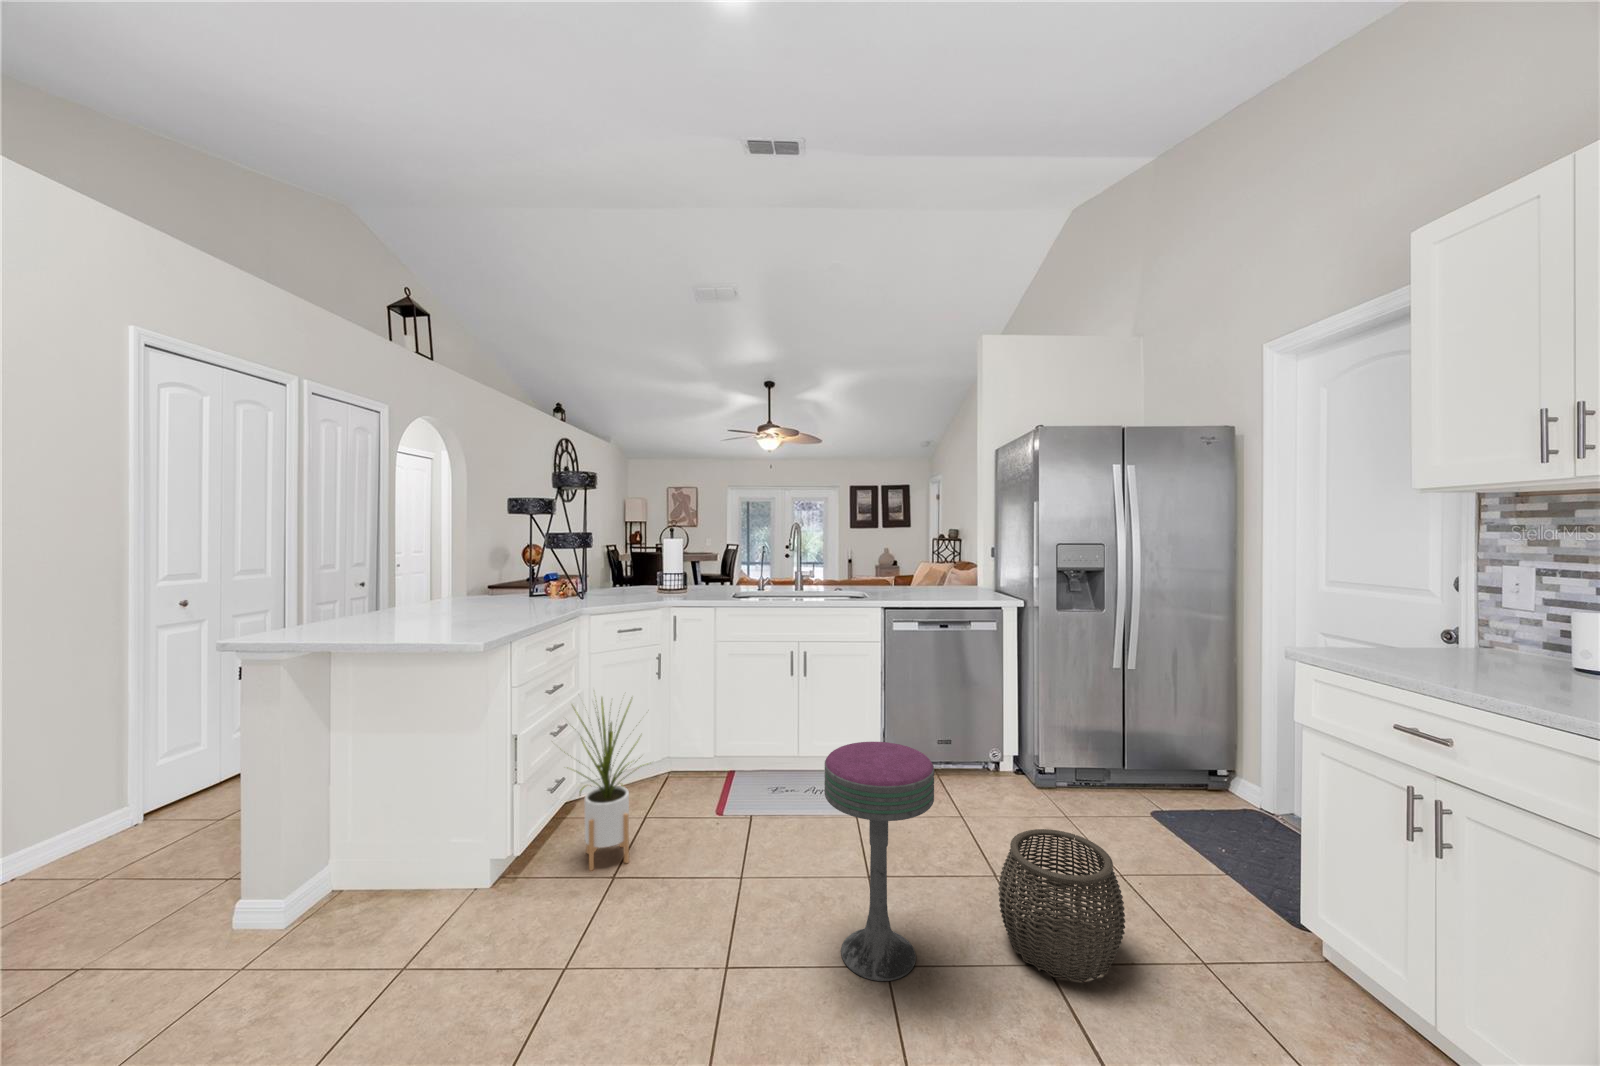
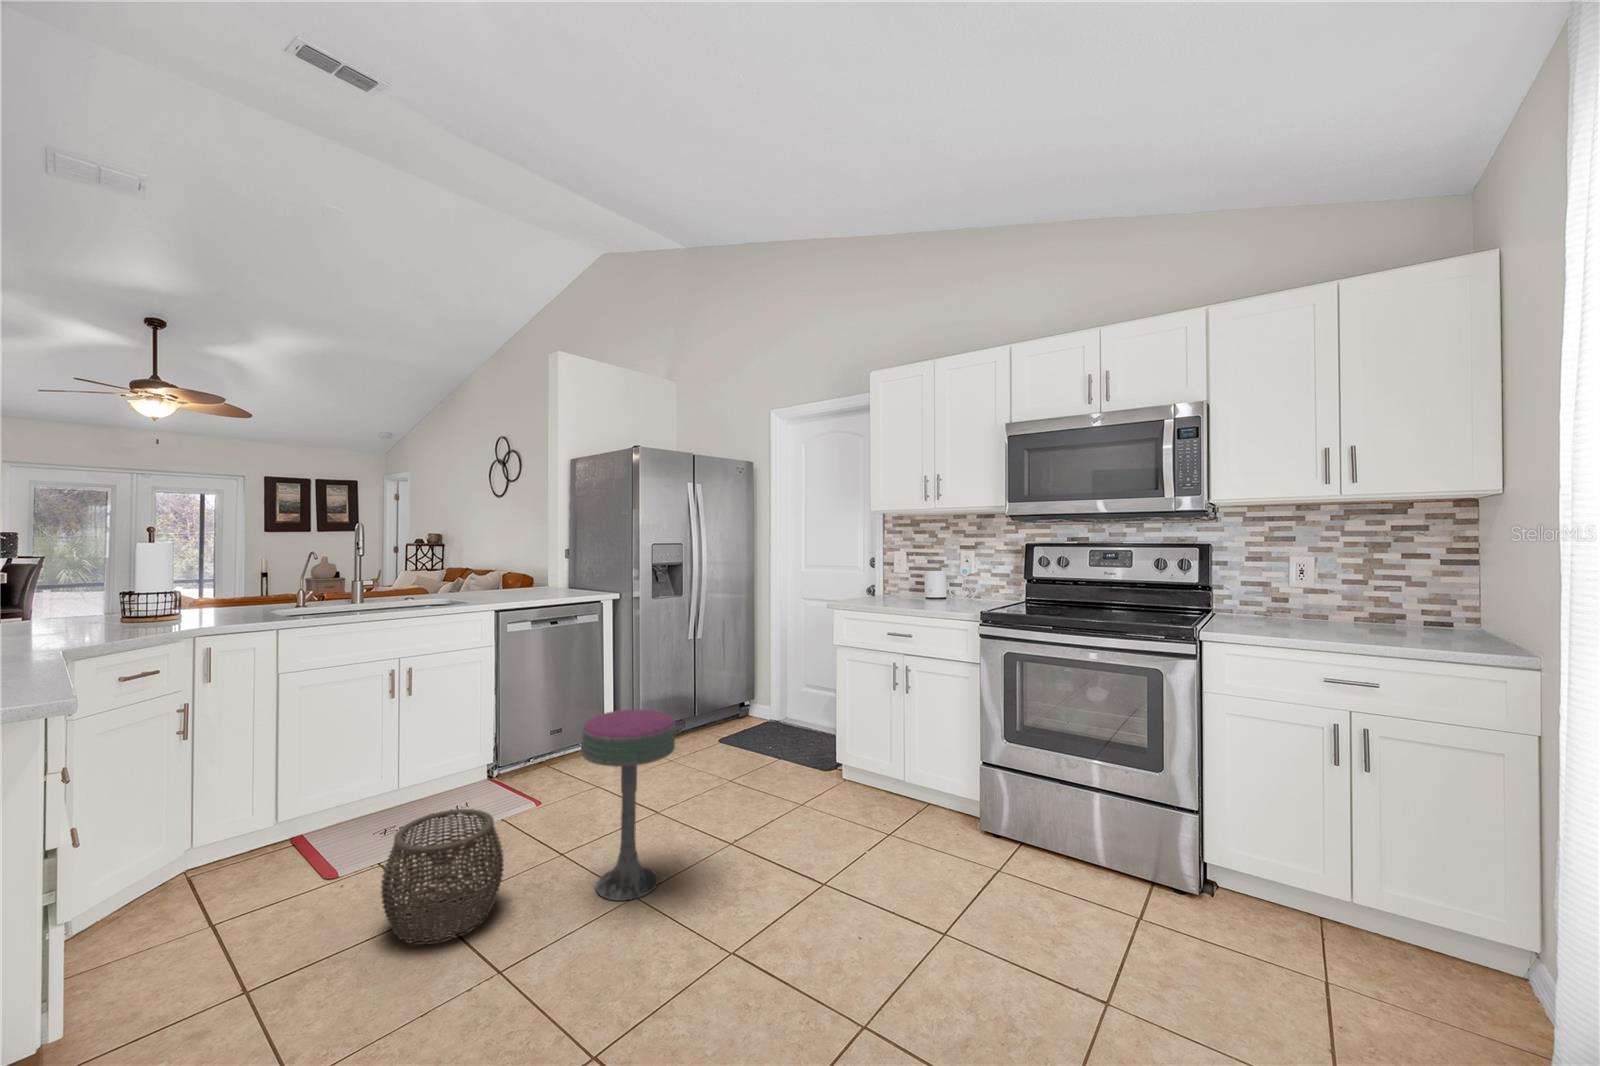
house plant: present [567,698,638,871] -> none [161,732,316,978]
woven basket: present [998,829,1125,982] -> present [381,809,504,943]

